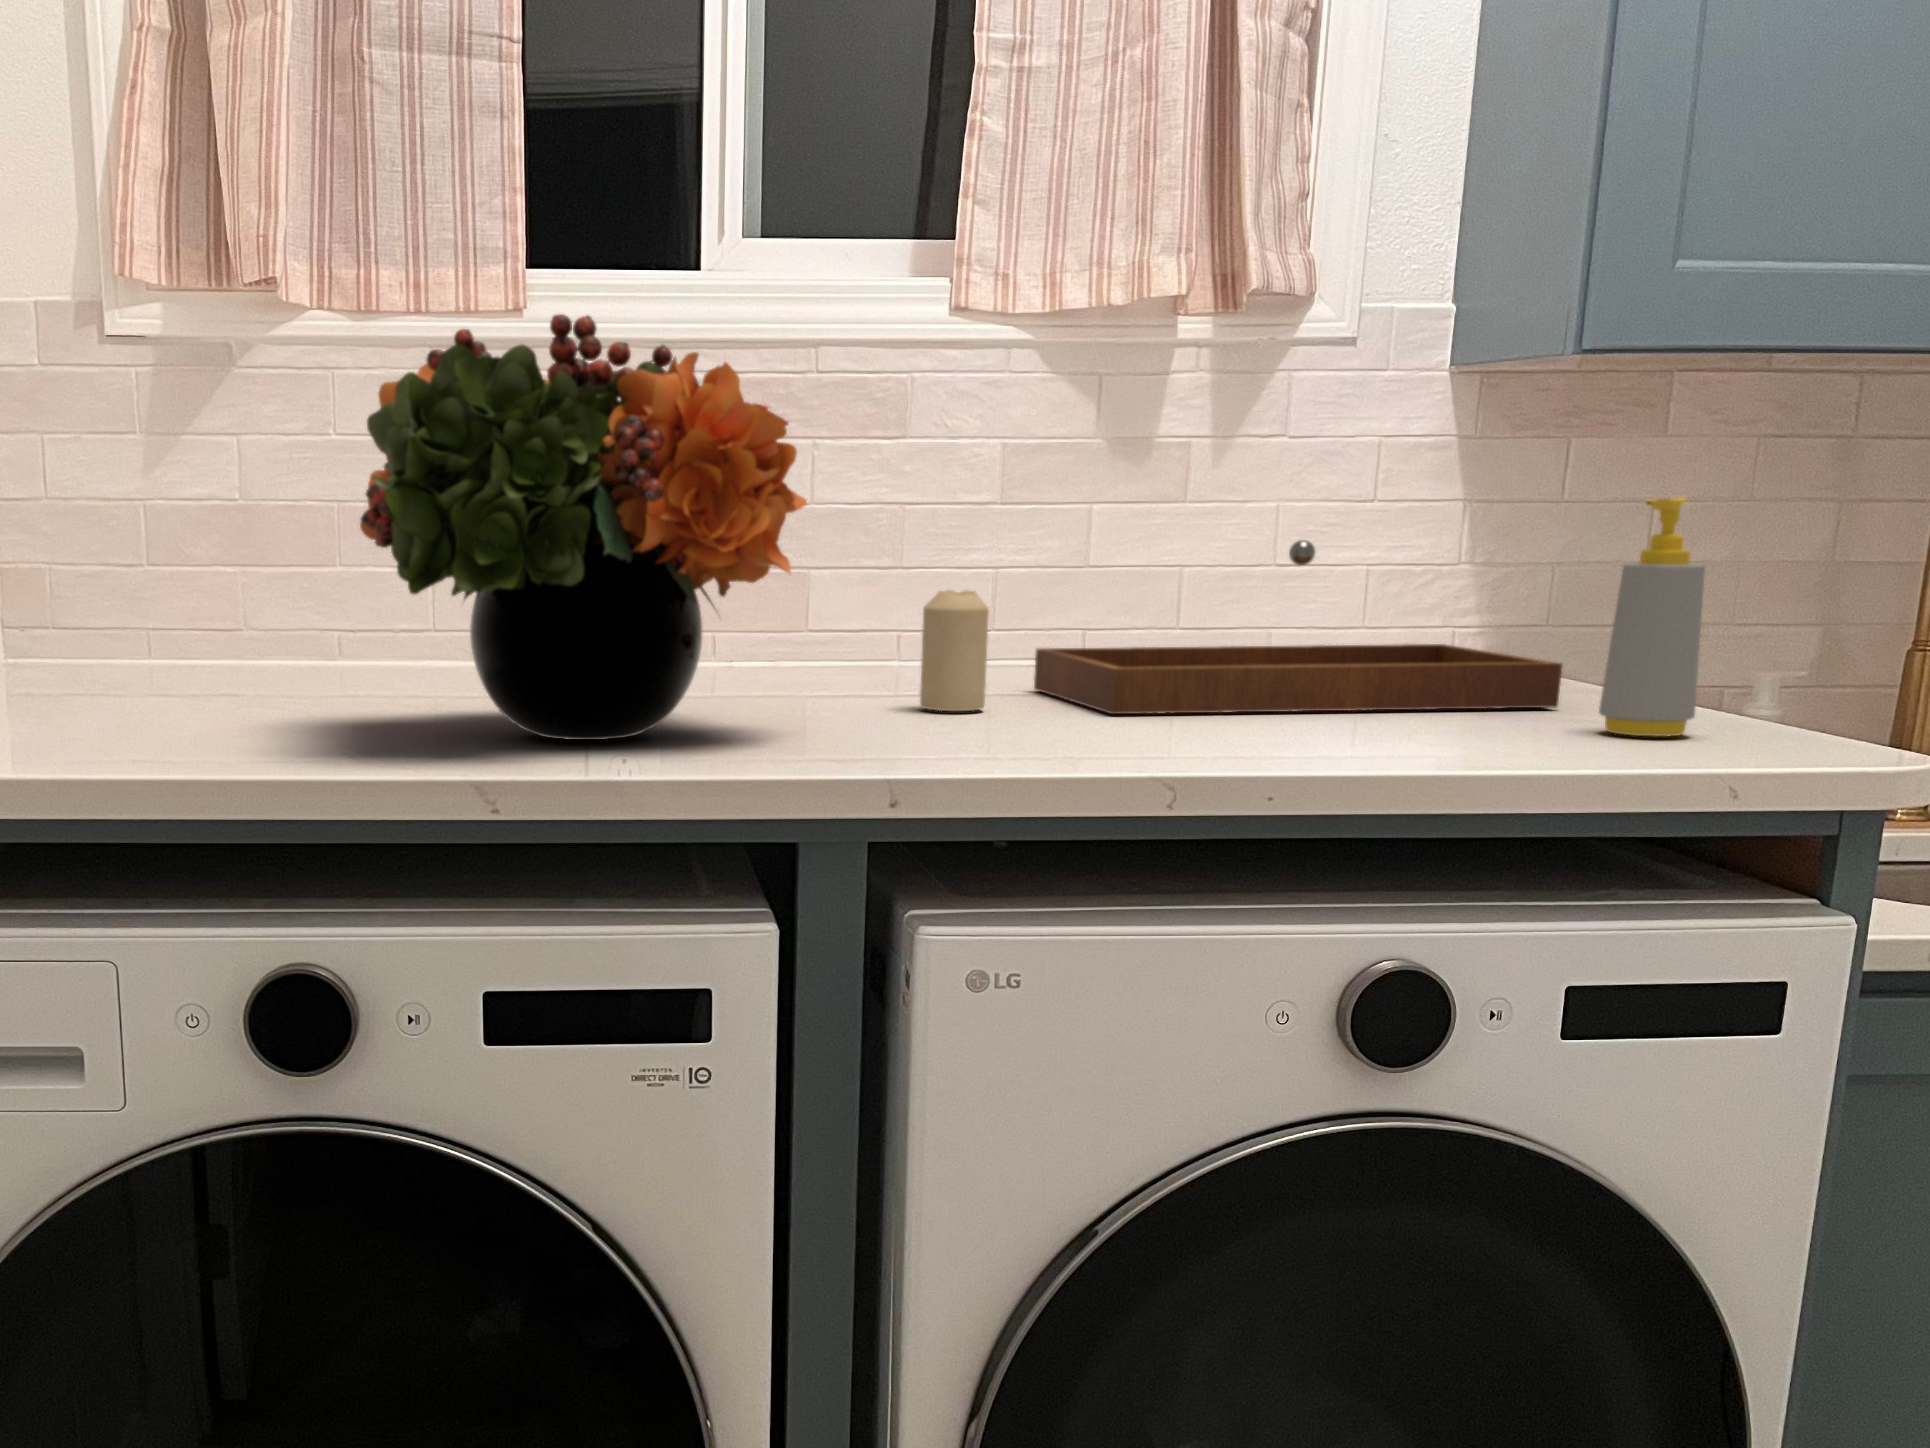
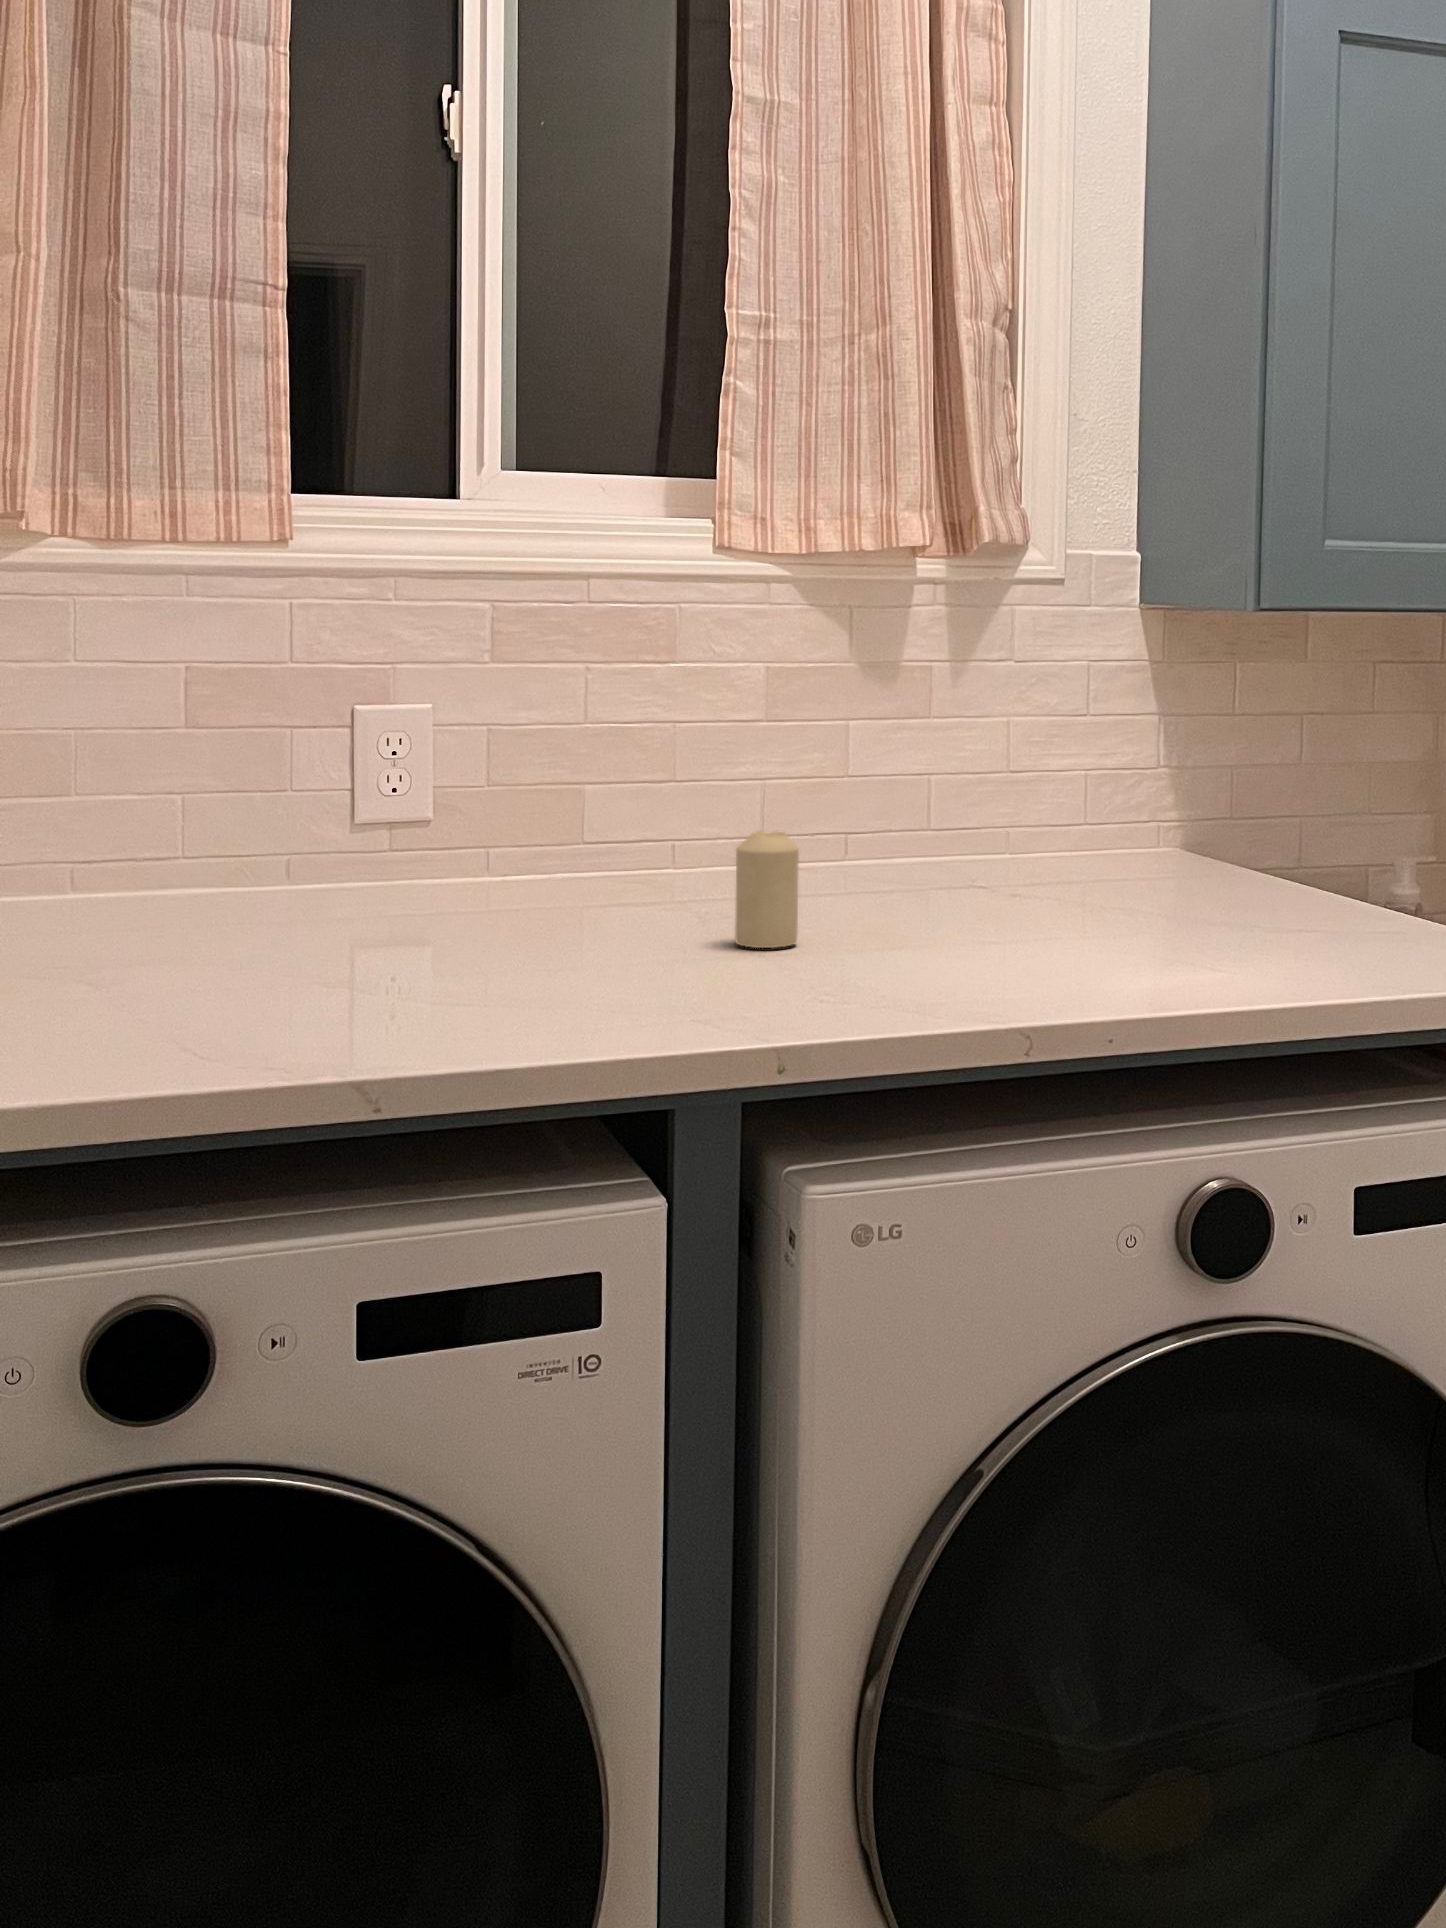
flower arrangement: present [360,314,807,740] -> none [174,593,656,1012]
soap bottle: present [1599,498,1705,737] -> none [1328,749,1404,950]
tray: present [1034,540,1563,714] -> none [823,771,1282,944]

